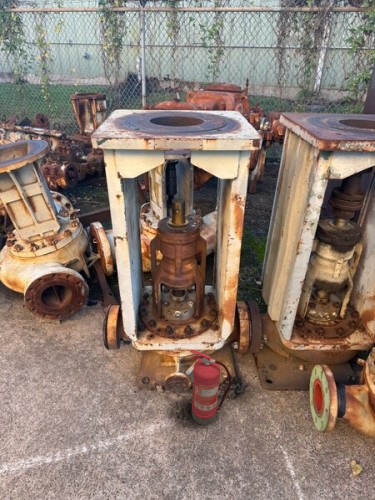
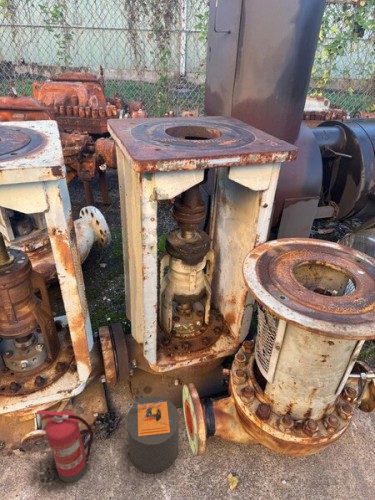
trash can: none [255,360,311,440] -> present [126,396,179,473]

